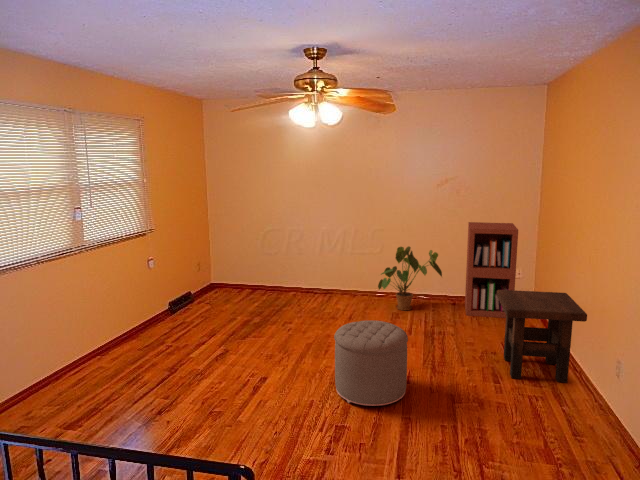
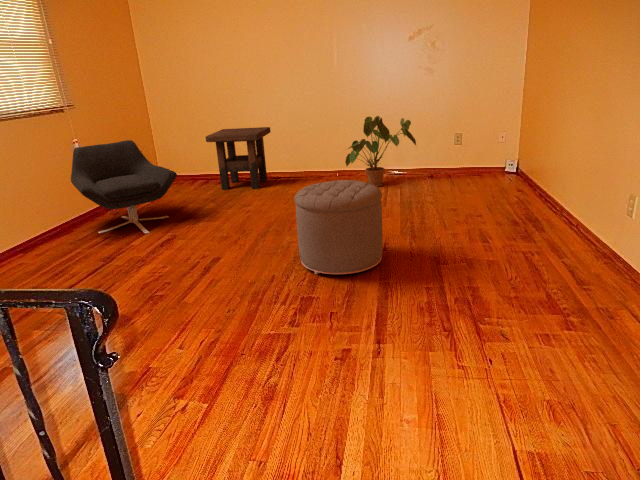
bookshelf: present [465,222,518,318] -> none [441,80,501,186]
lounge chair: none [144,259,233,345] -> present [71,140,177,234]
side table: present [497,290,587,383] -> present [205,127,270,190]

